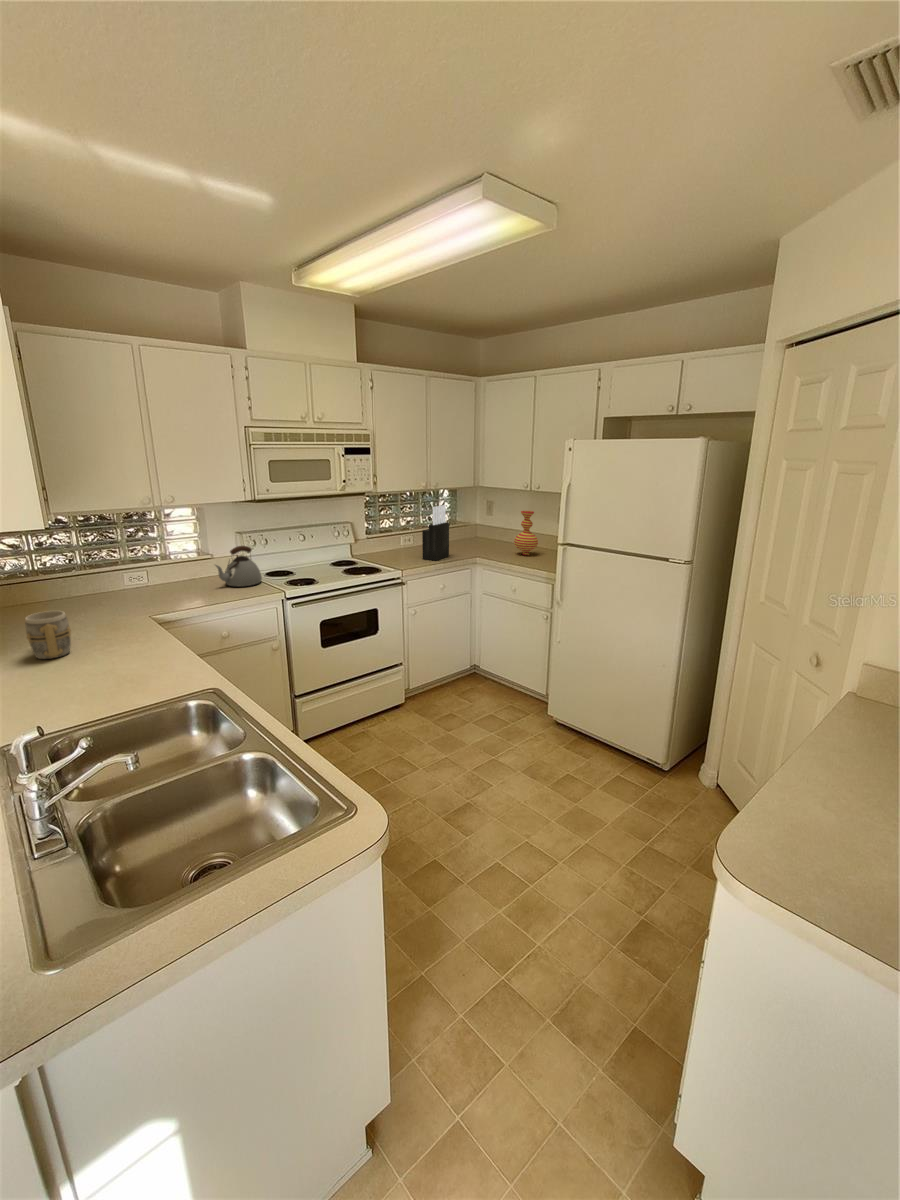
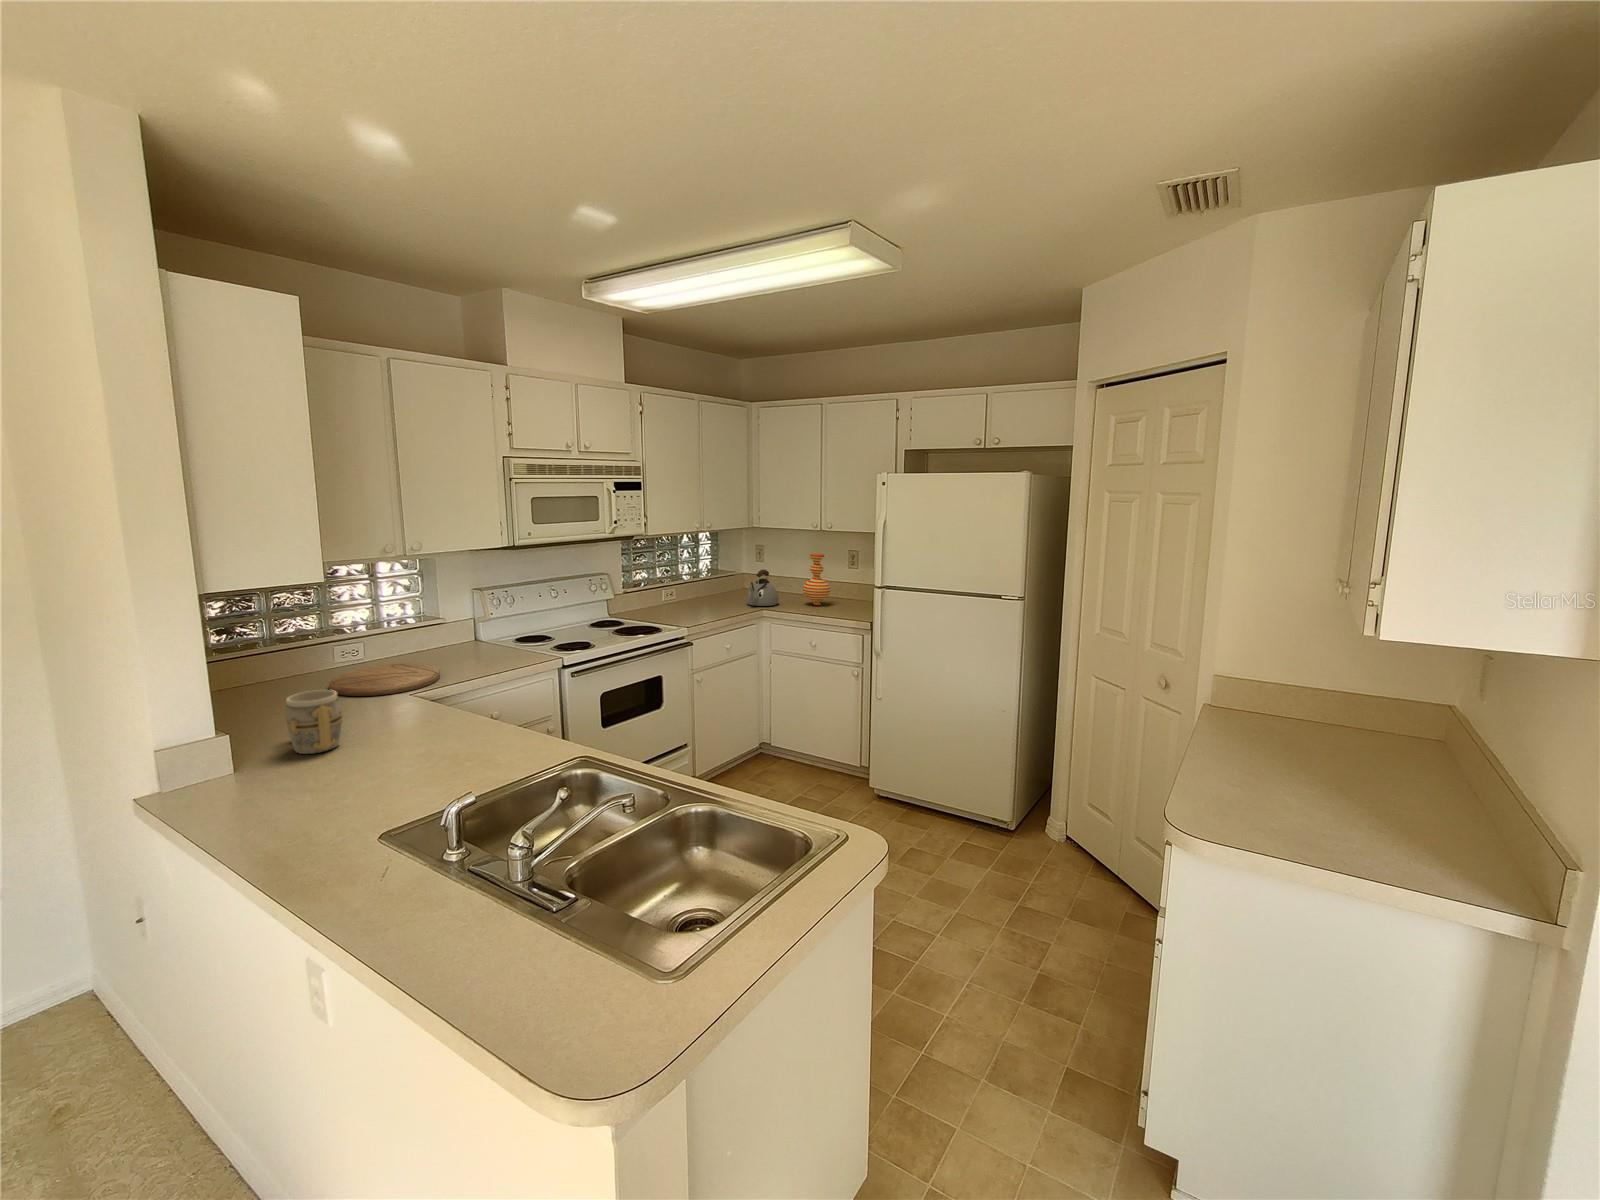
knife block: present [422,505,449,561] -> none [700,549,729,616]
kettle: present [215,546,262,586] -> present [747,569,779,606]
cutting board: none [106,588,189,613] -> present [329,663,440,696]

